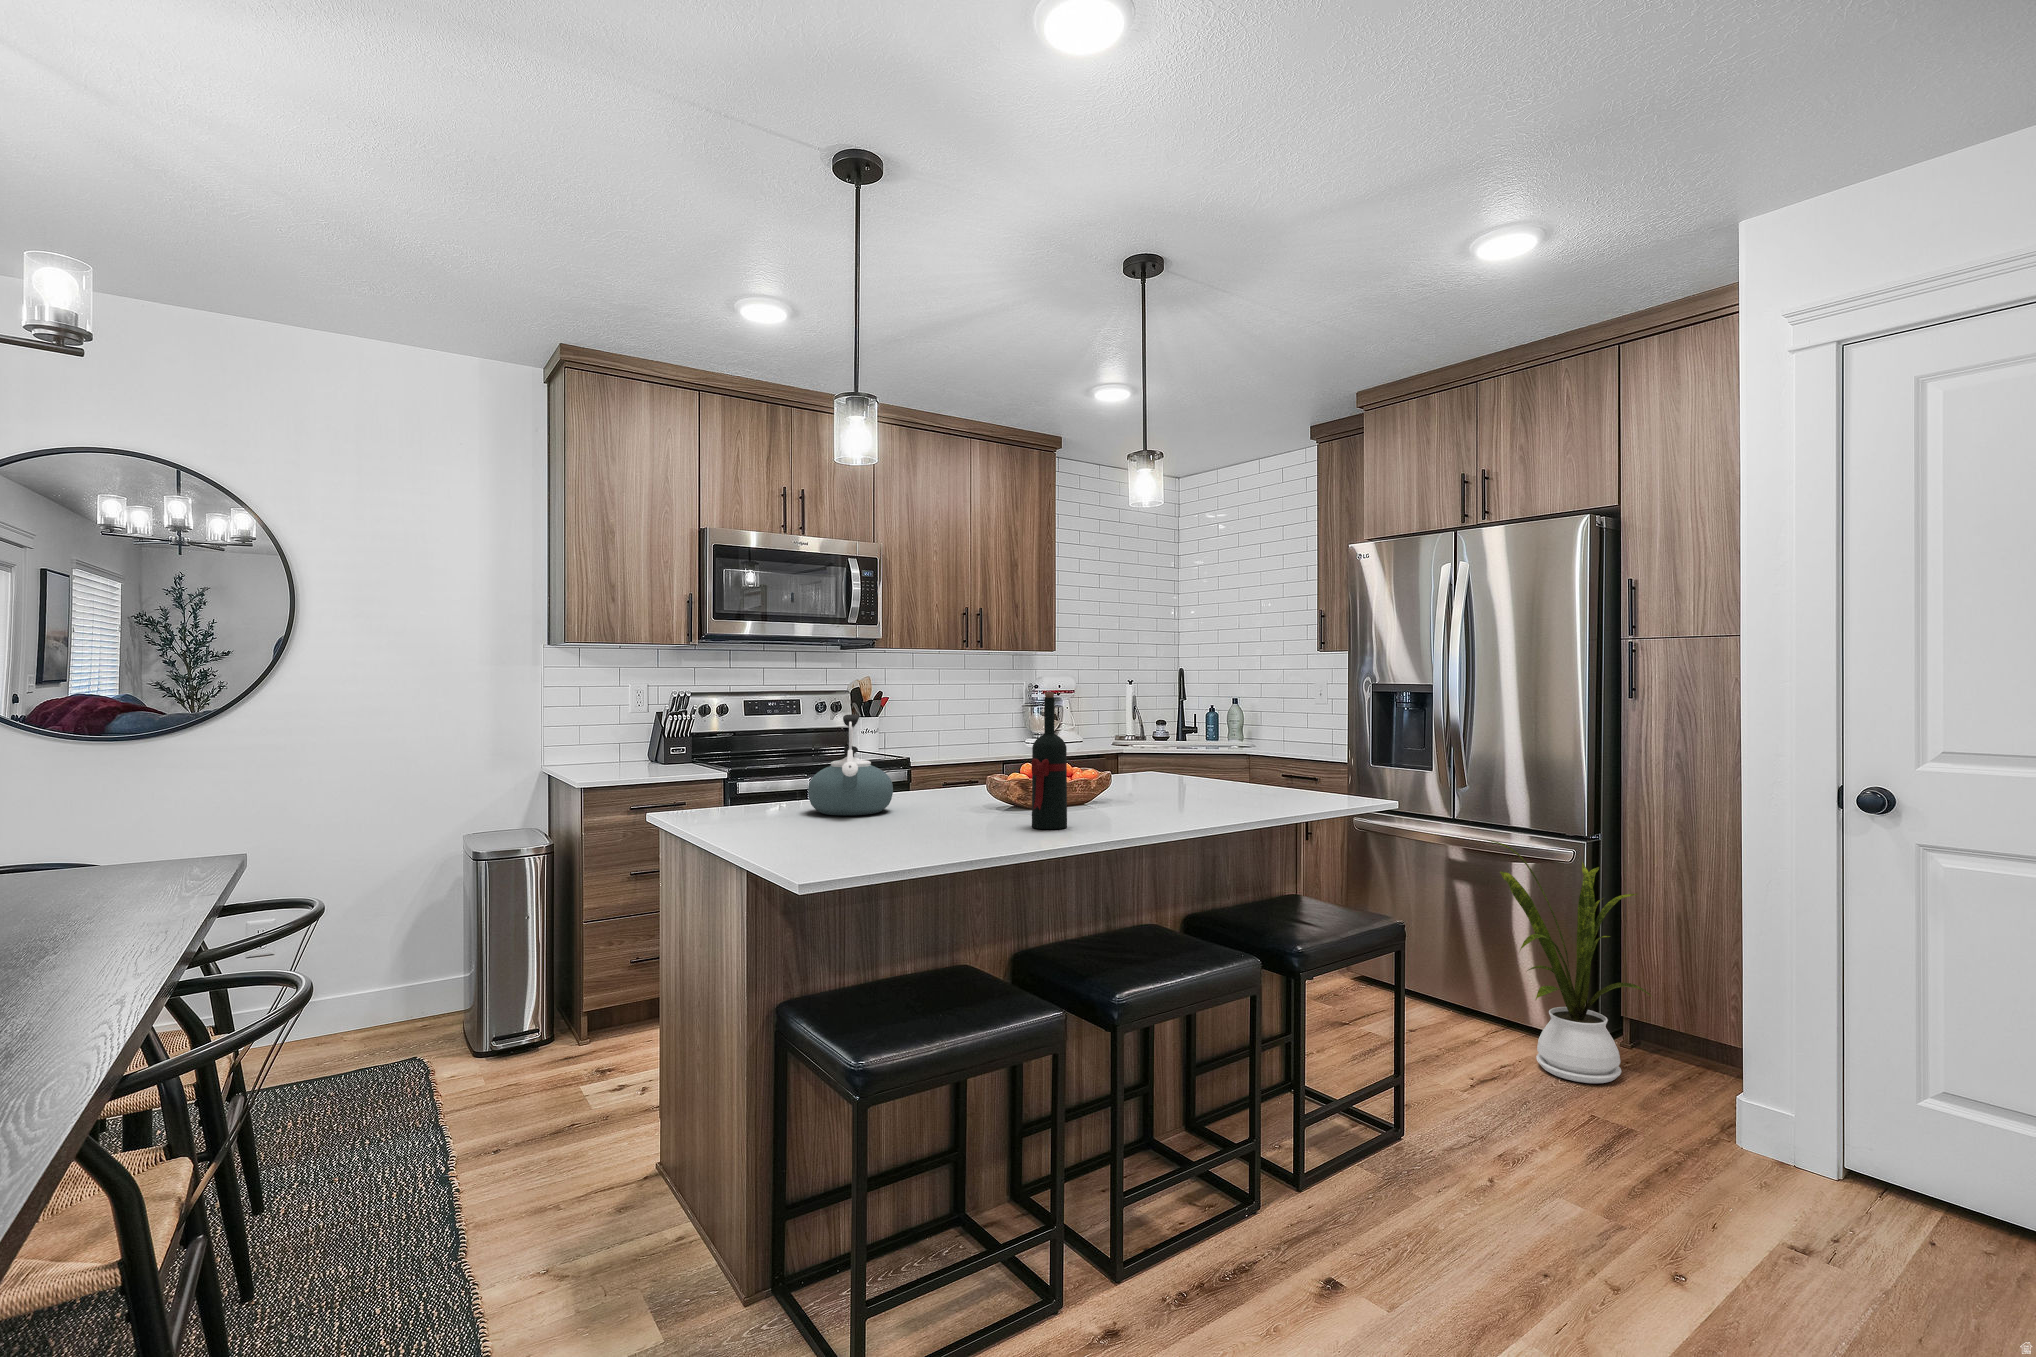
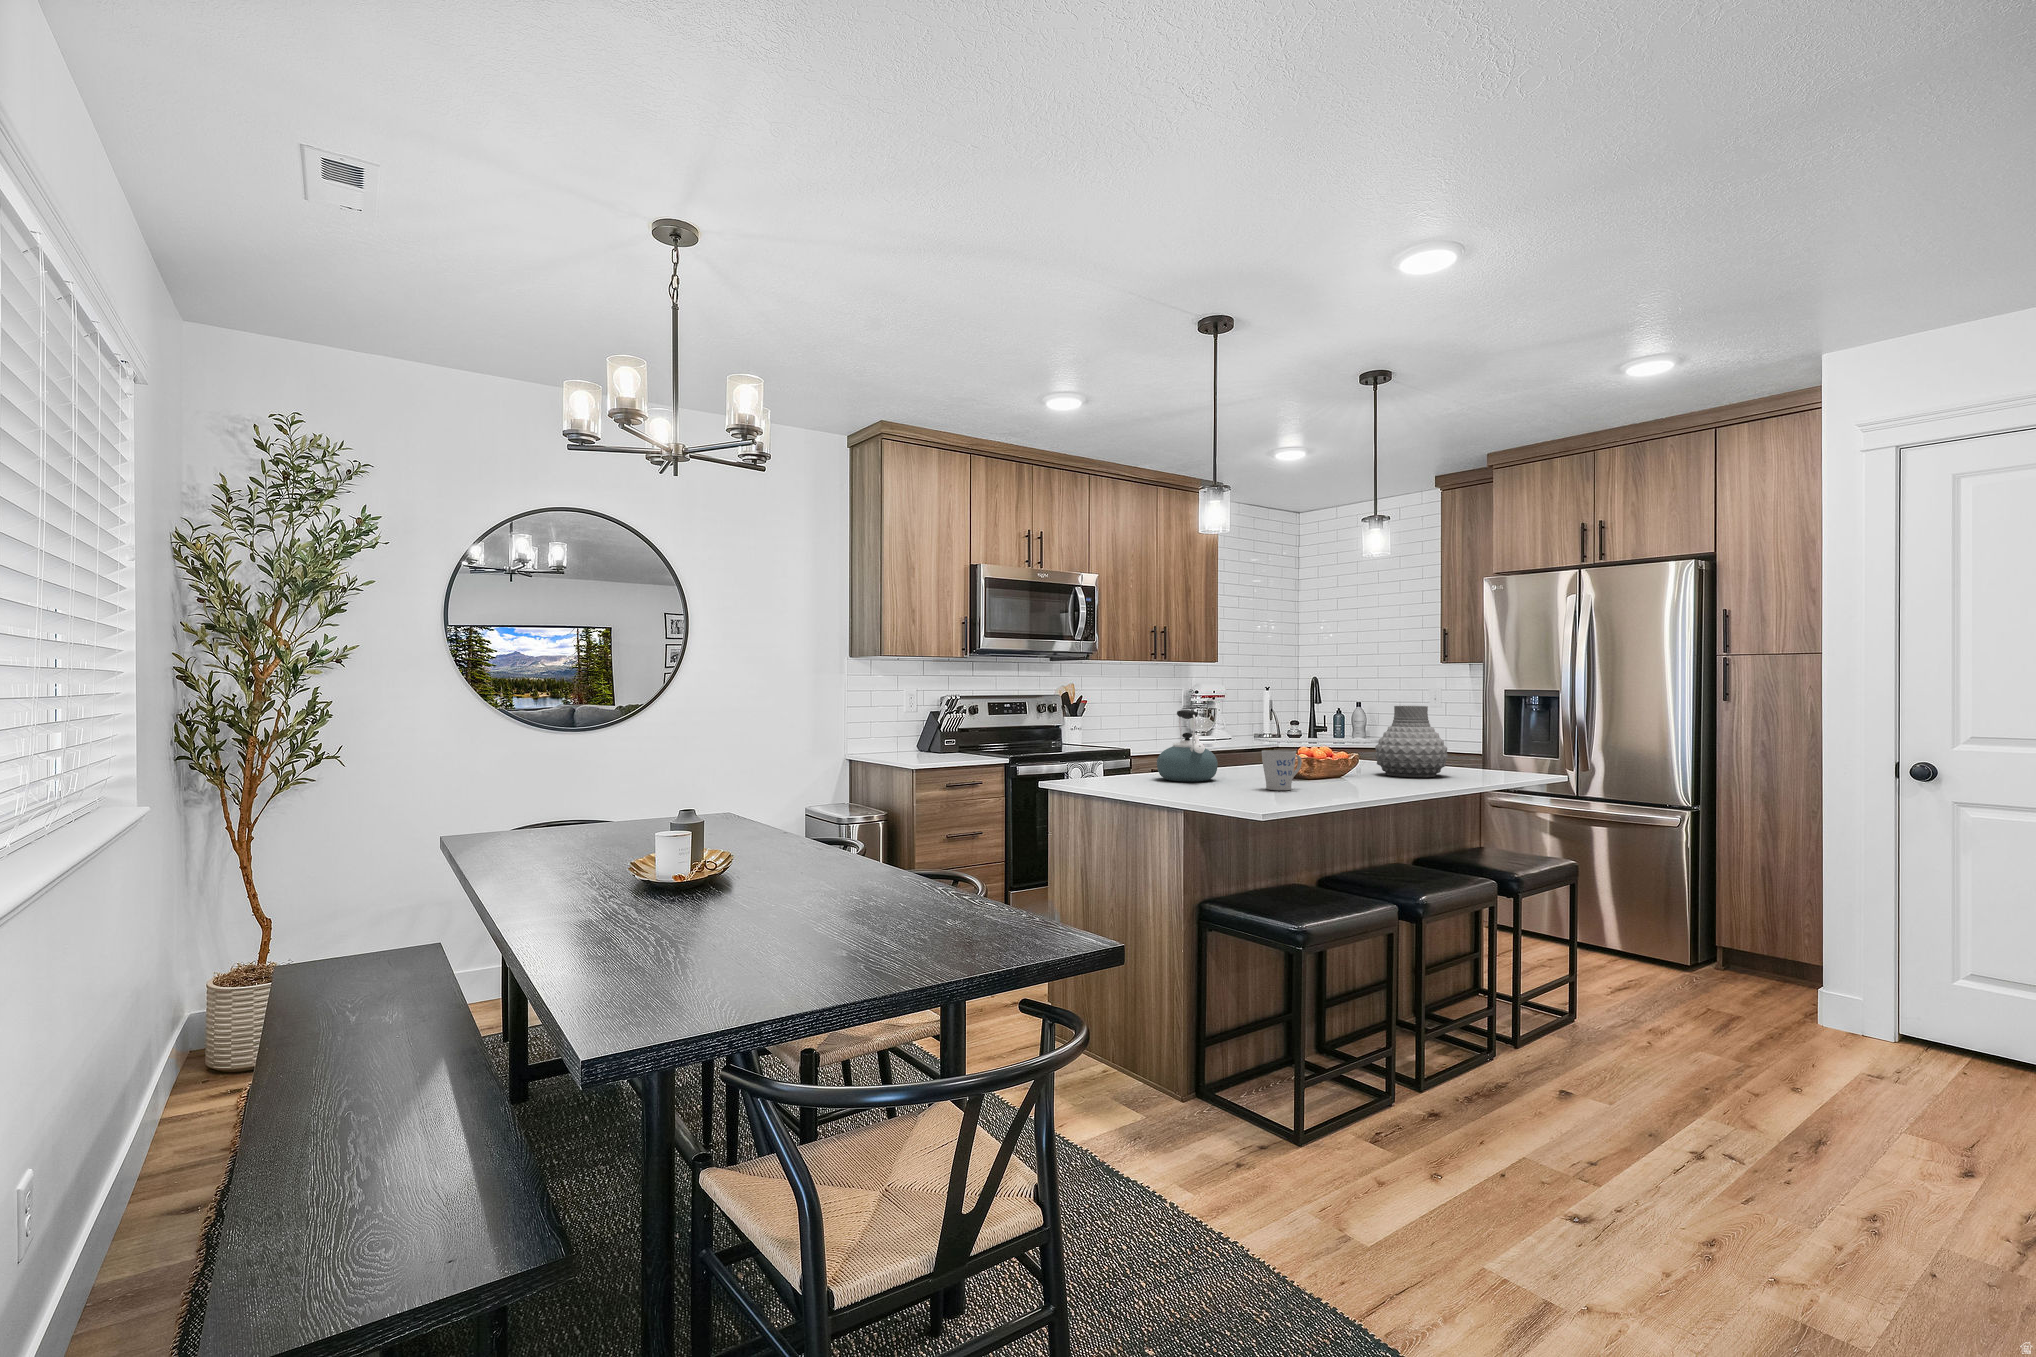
wine bottle: present [1032,692,1067,829] -> none [1339,694,1364,789]
vase: none [1130,707,1225,807] -> present [1375,706,1448,777]
mug: none [913,773,975,833] -> present [1261,750,1302,790]
house plant: present [1488,840,1651,1083] -> none [1614,808,1748,990]

